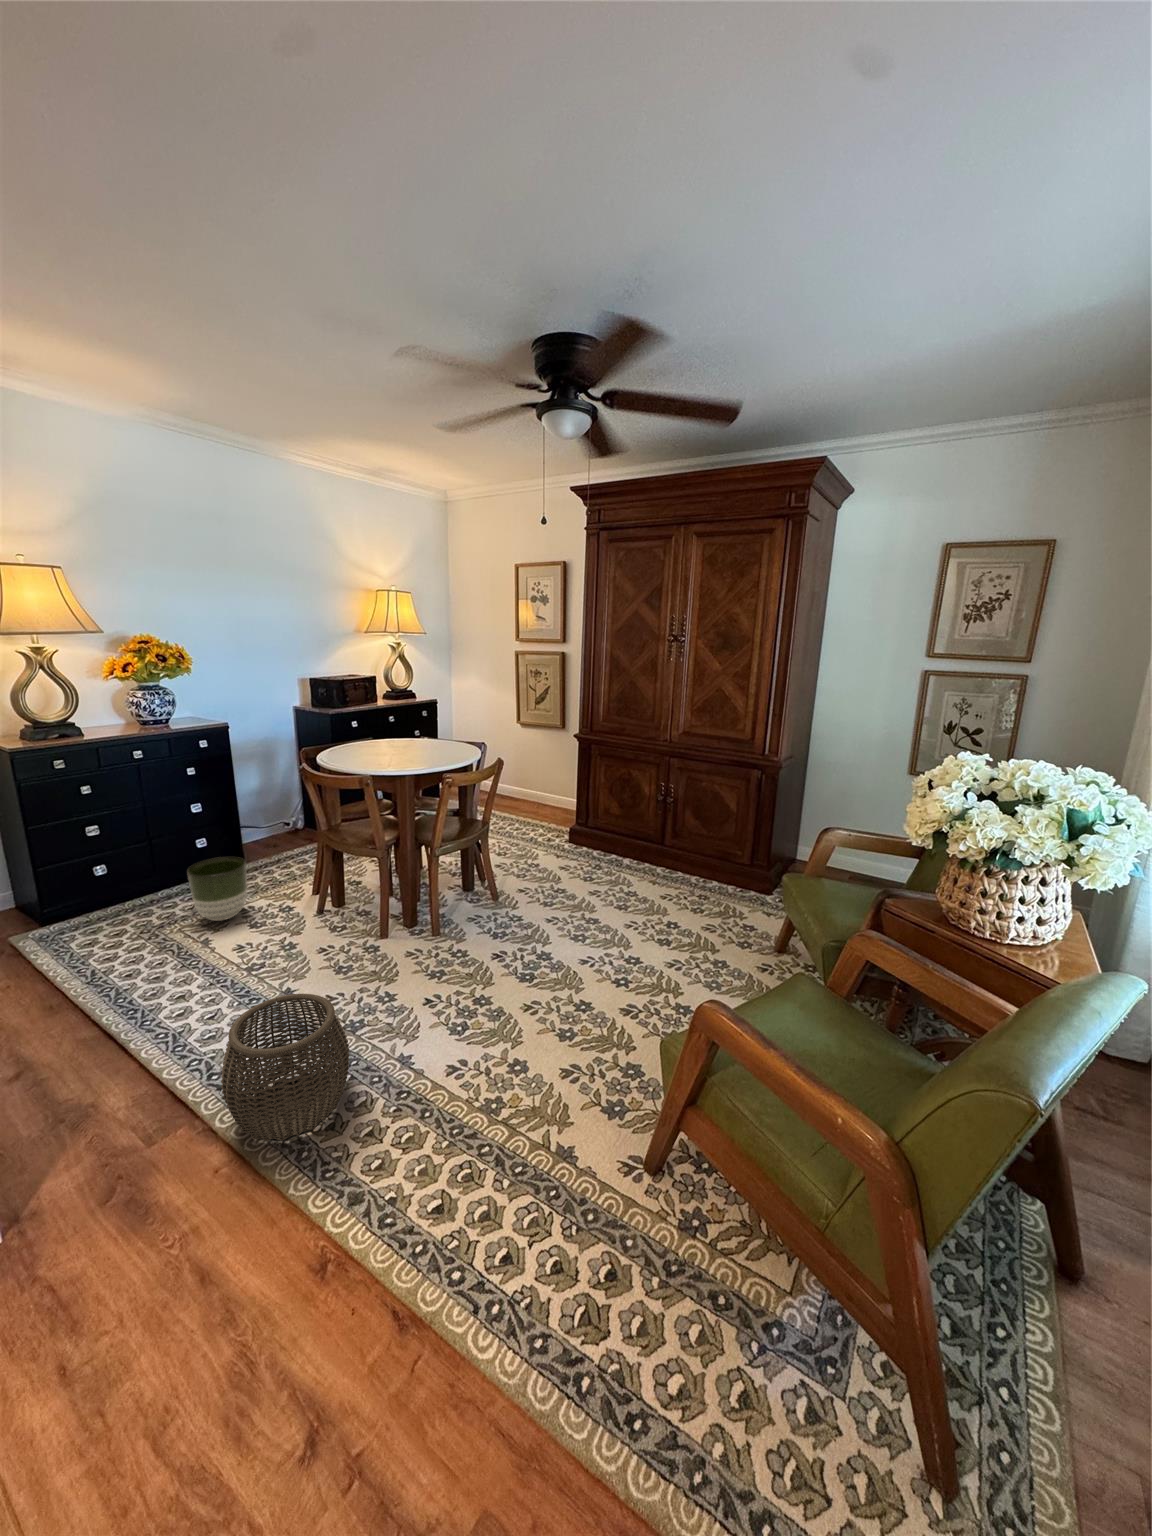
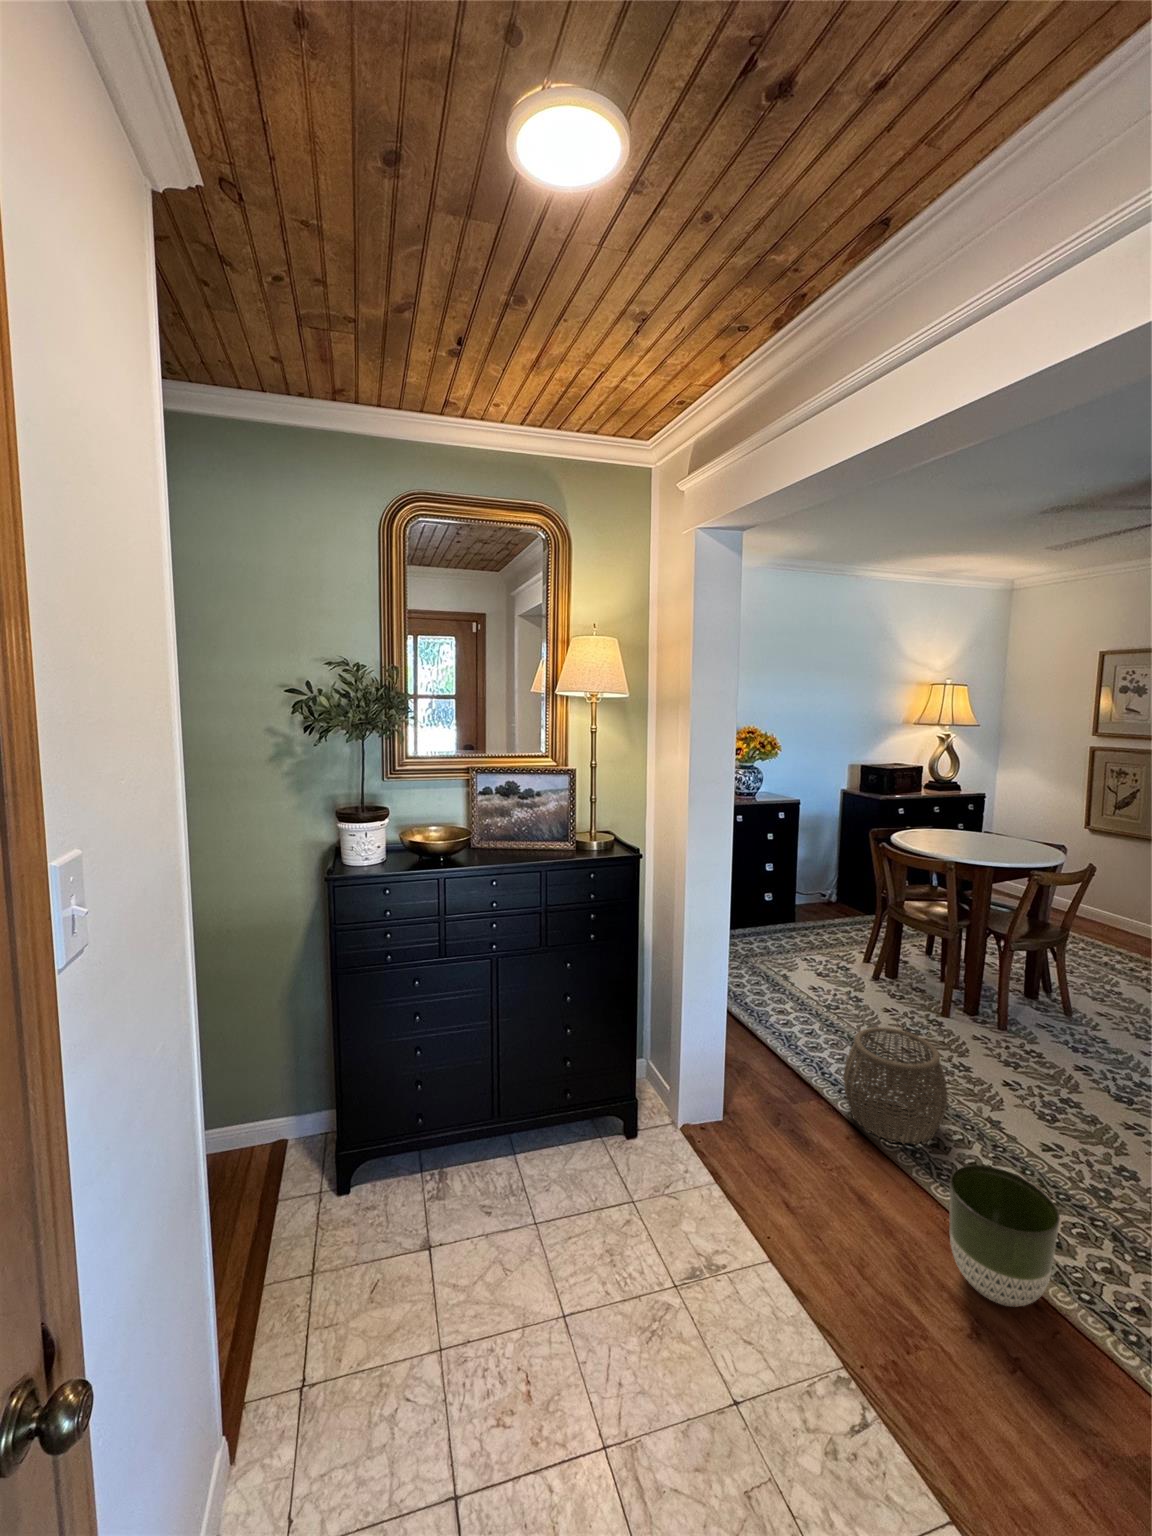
planter: present [187,857,247,921] -> present [950,1165,1060,1307]

